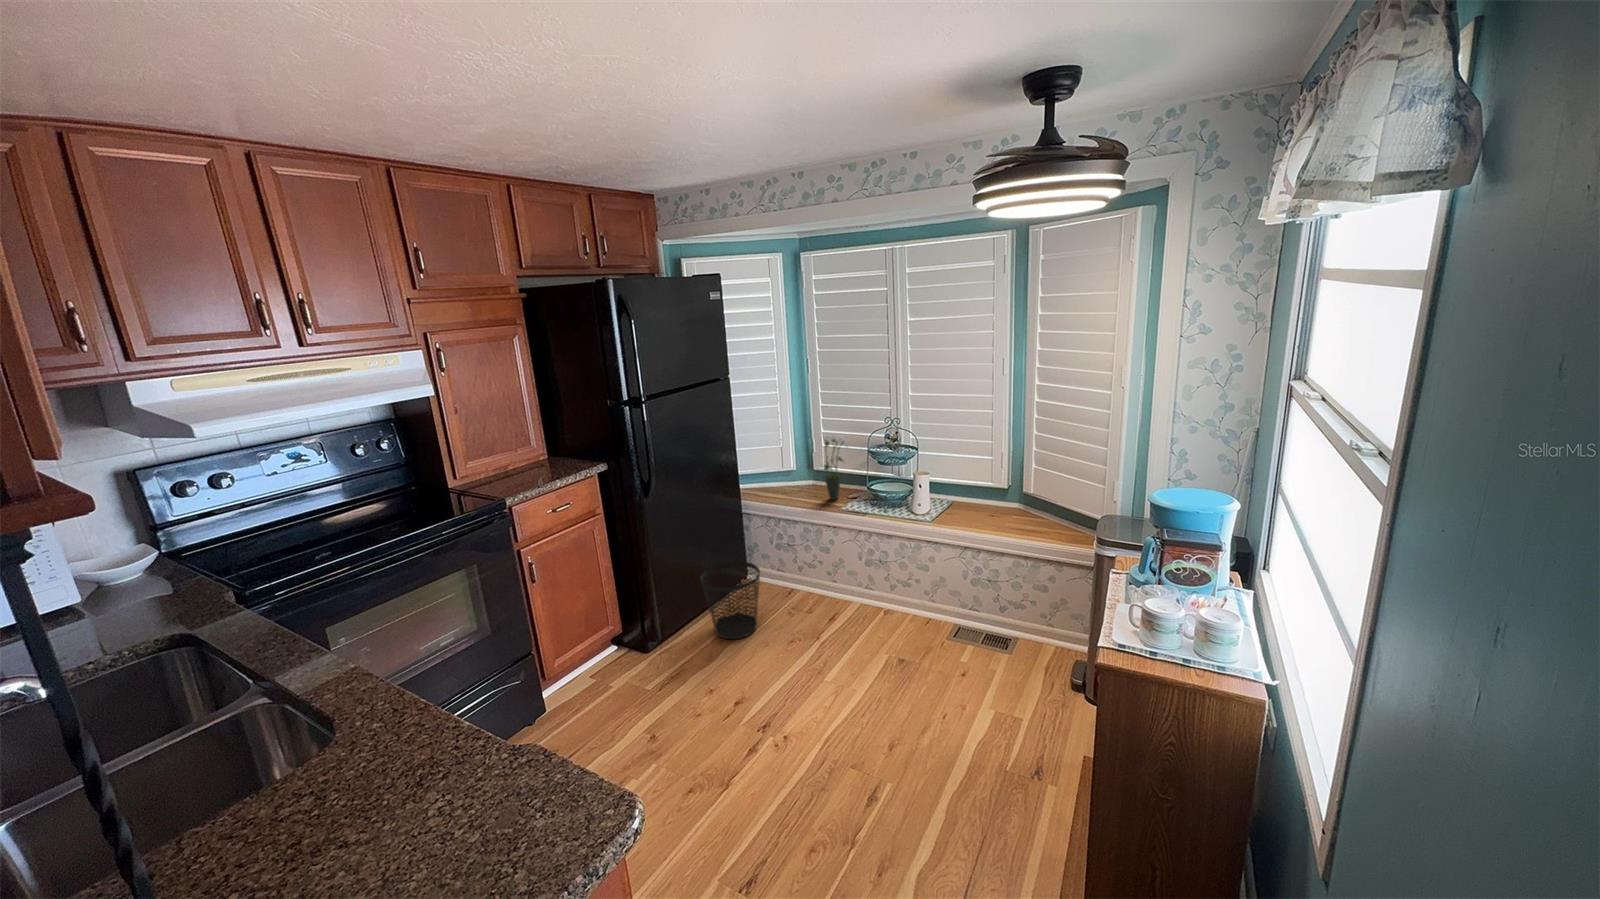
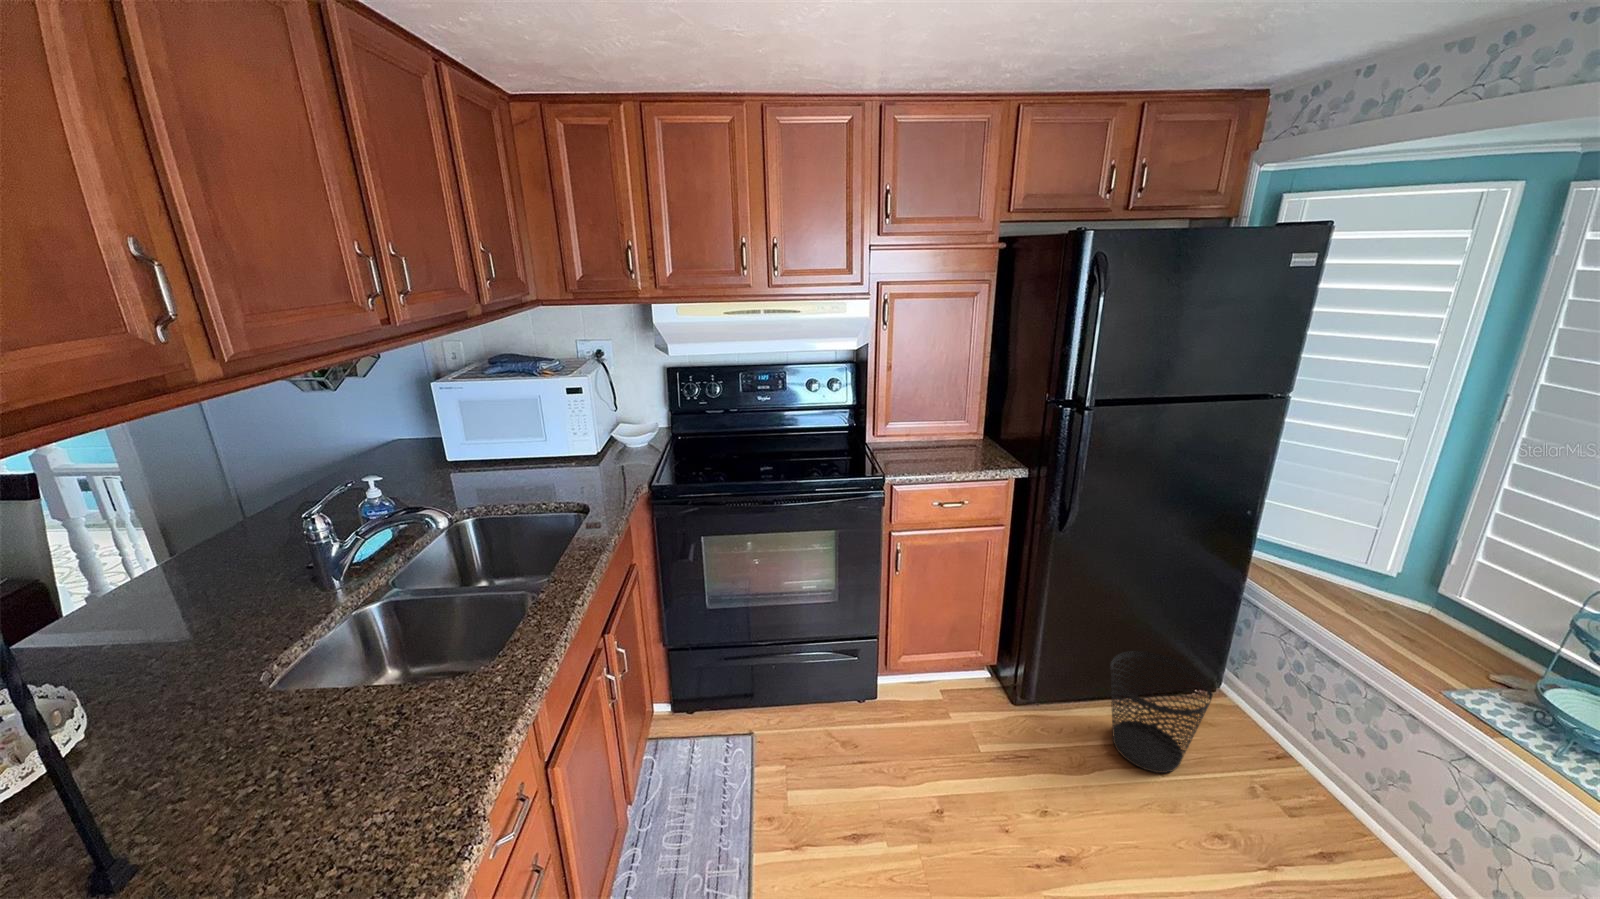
potted plant: present [824,439,843,500] -> none [1435,552,1530,669]

